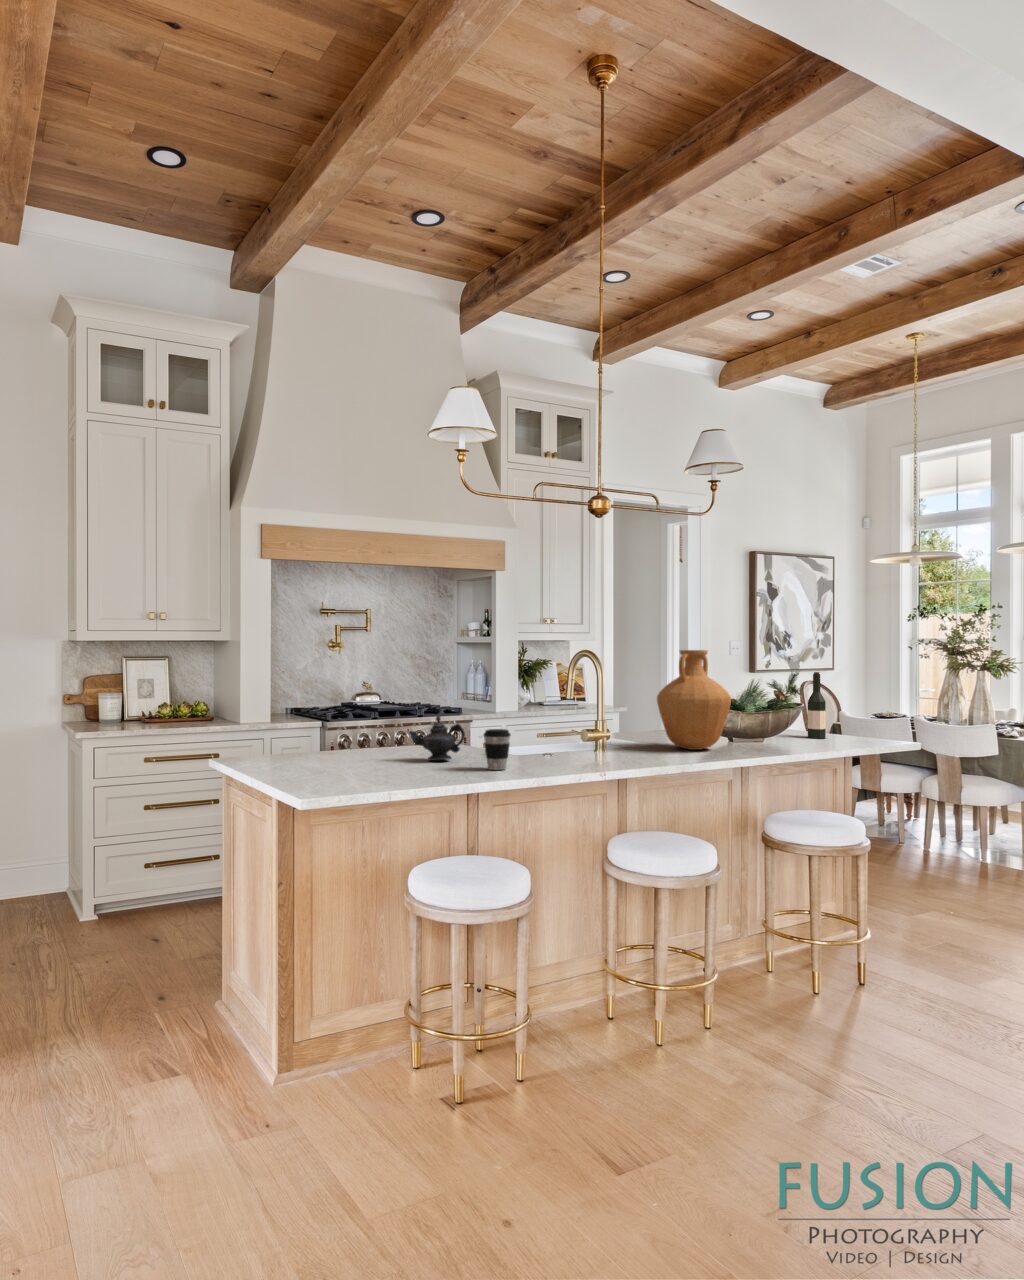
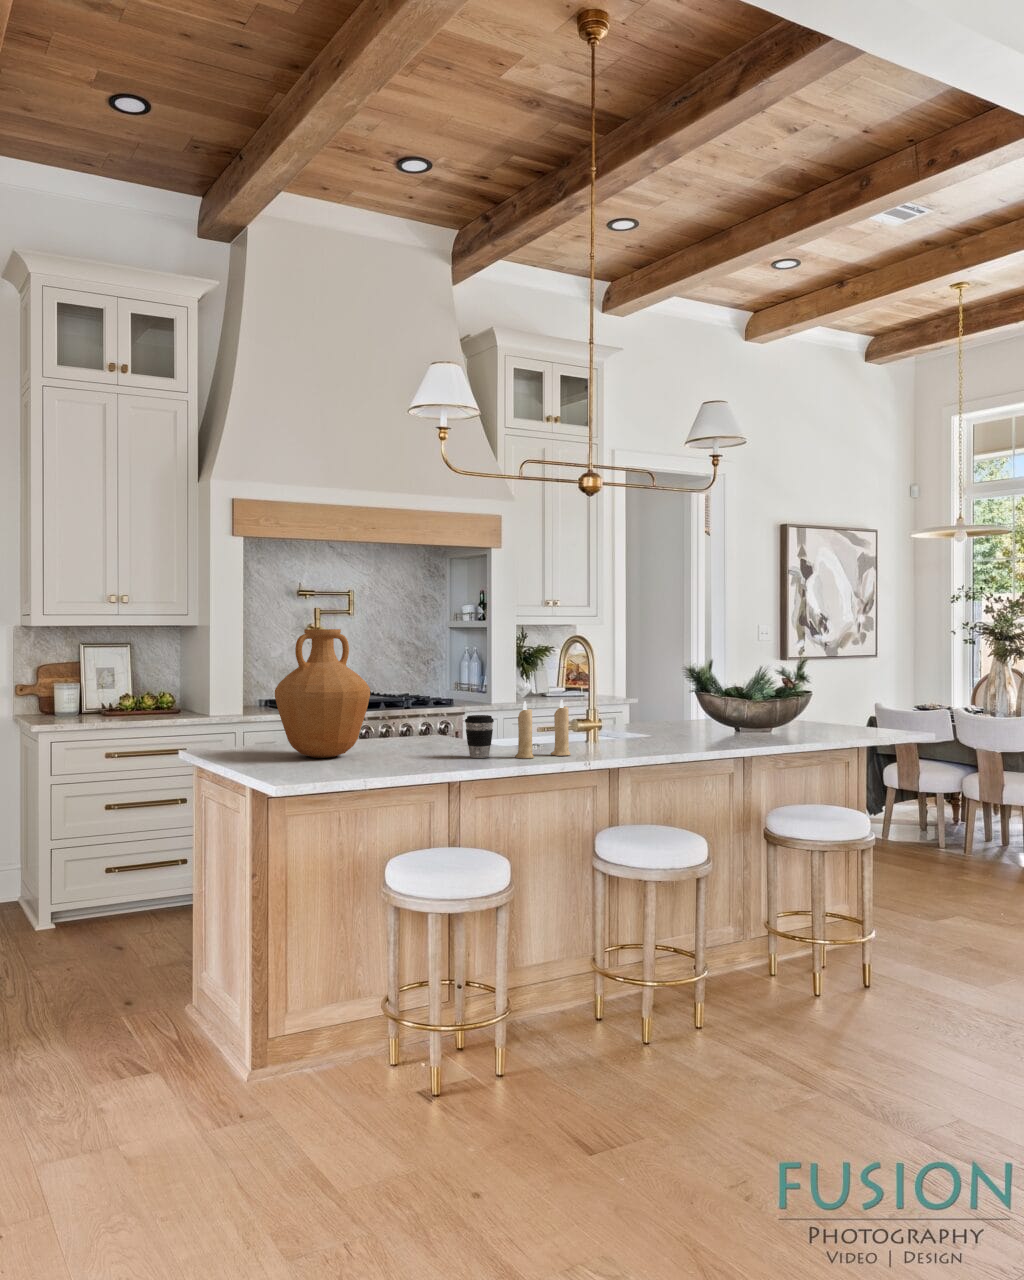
vase: present [657,650,731,750] -> present [275,629,370,758]
wine bottle: present [808,672,826,738] -> none [825,657,844,729]
candle: none [530,713,583,771] -> present [515,699,571,758]
teapot: present [409,715,465,760] -> none [387,701,447,749]

